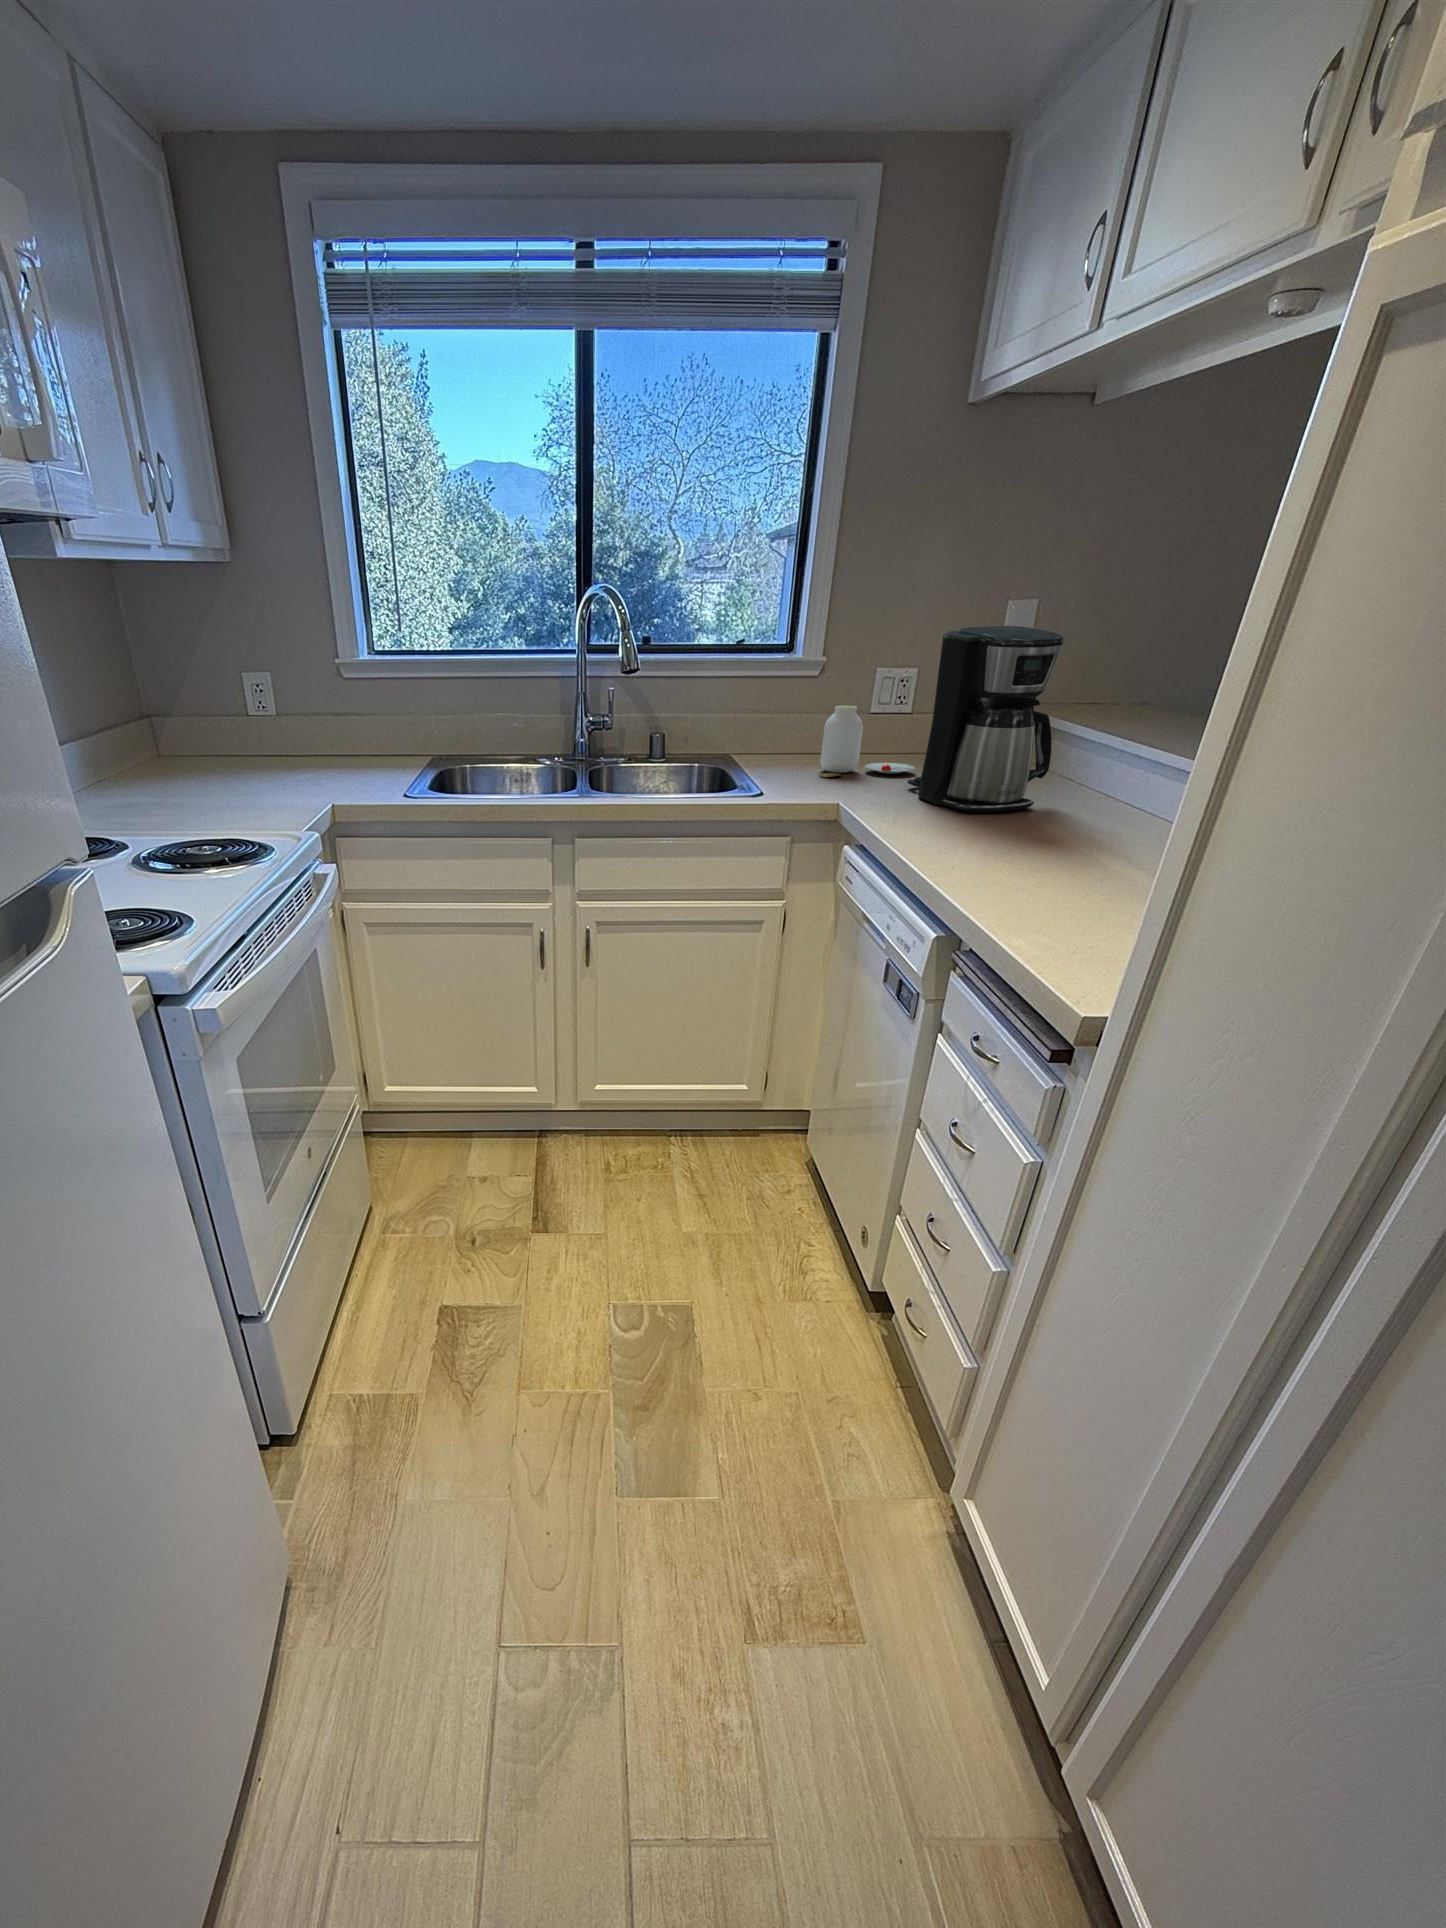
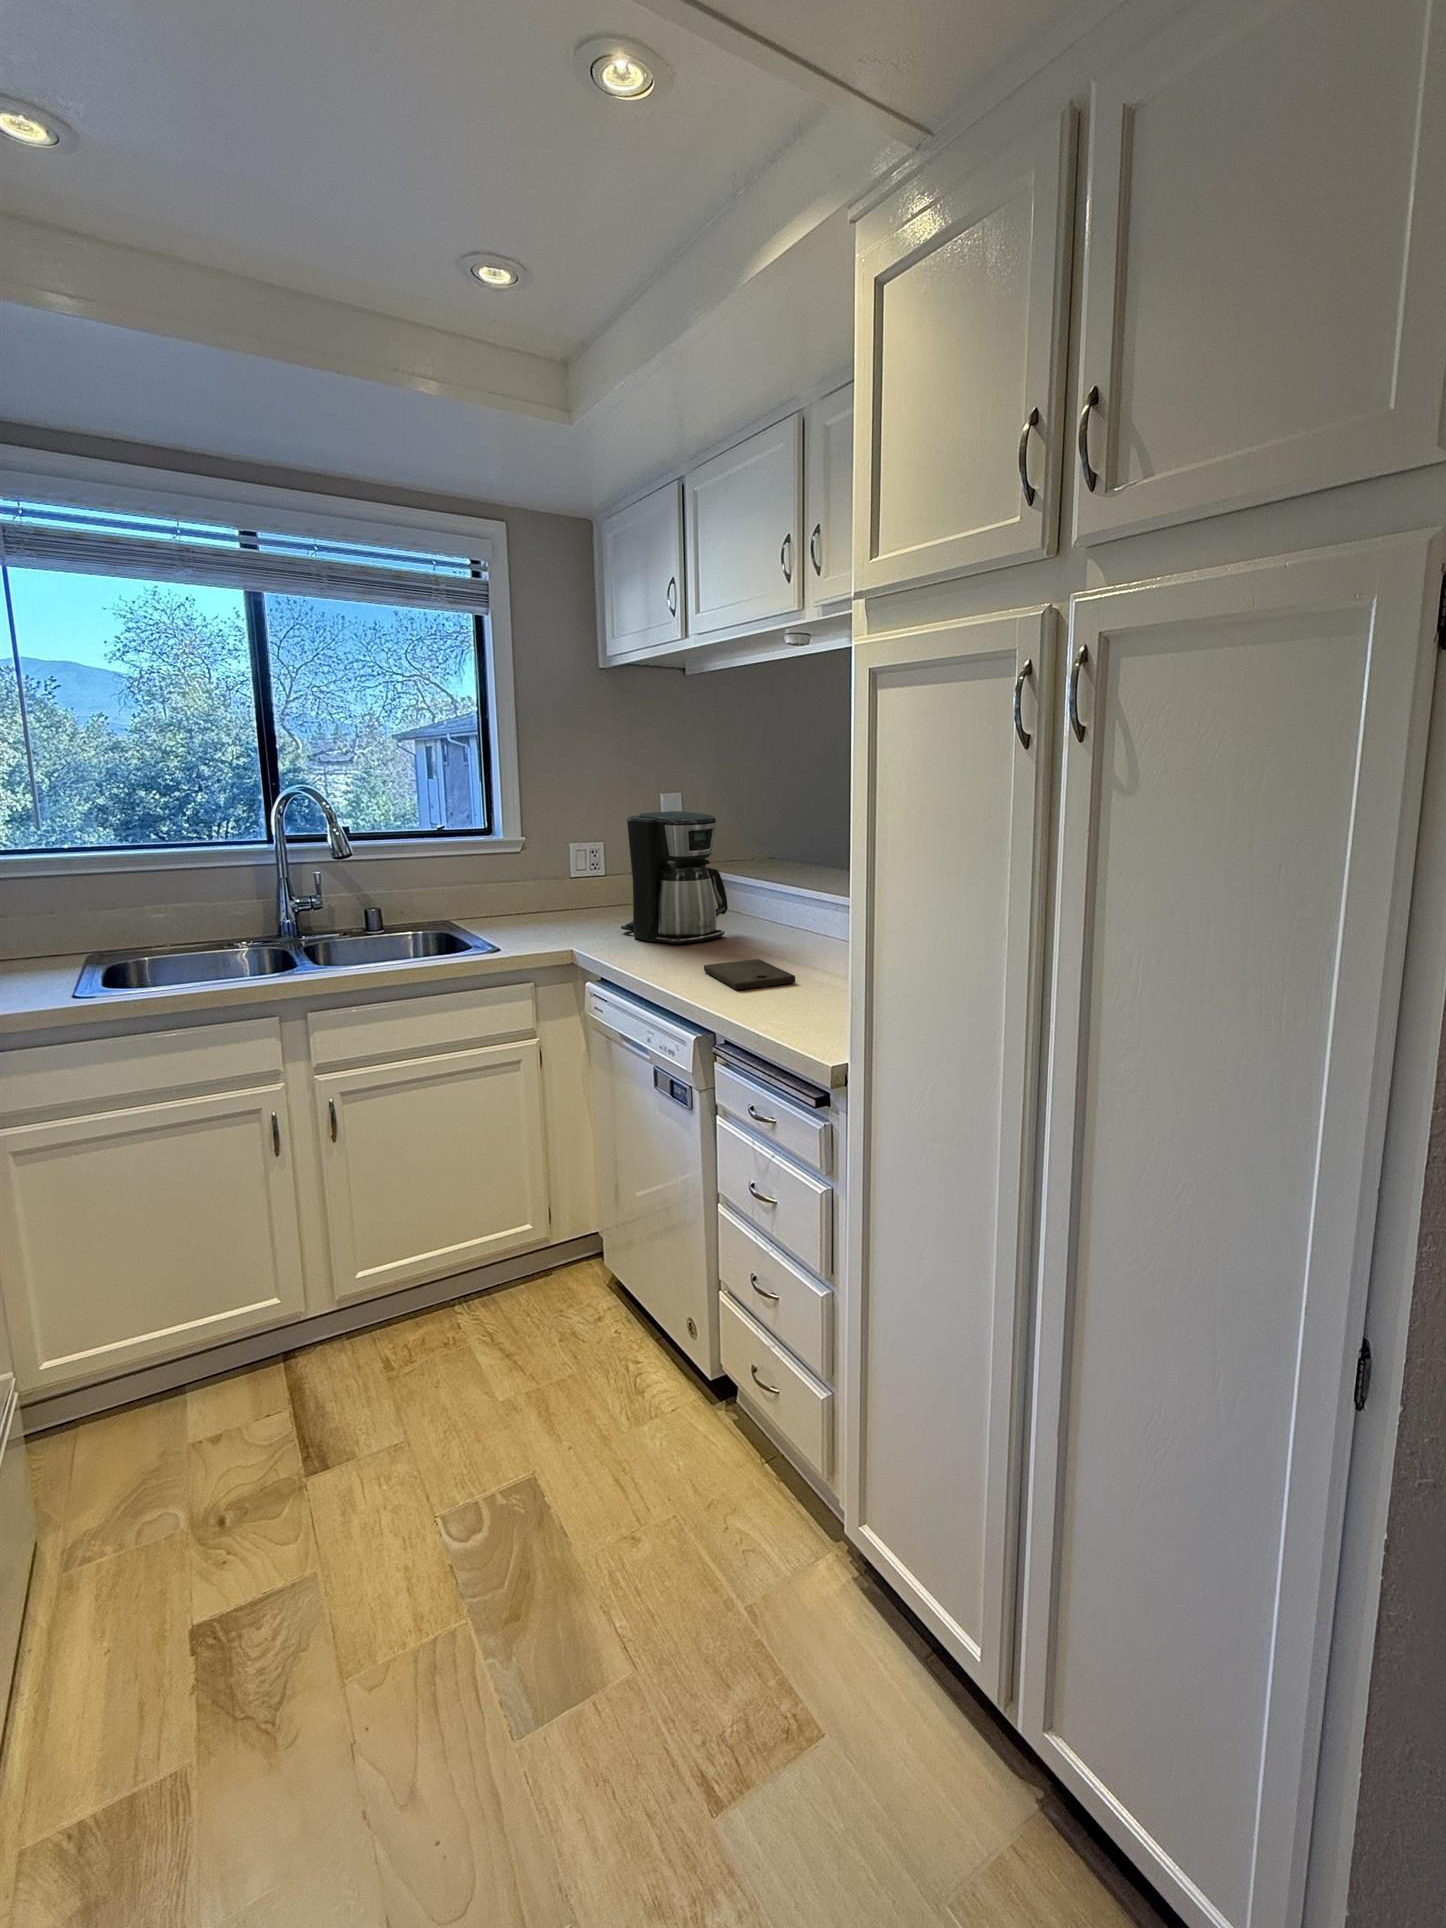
jar: present [820,705,918,777] -> none [537,874,626,932]
cutting board: none [980,845,1096,887] -> present [704,959,795,990]

